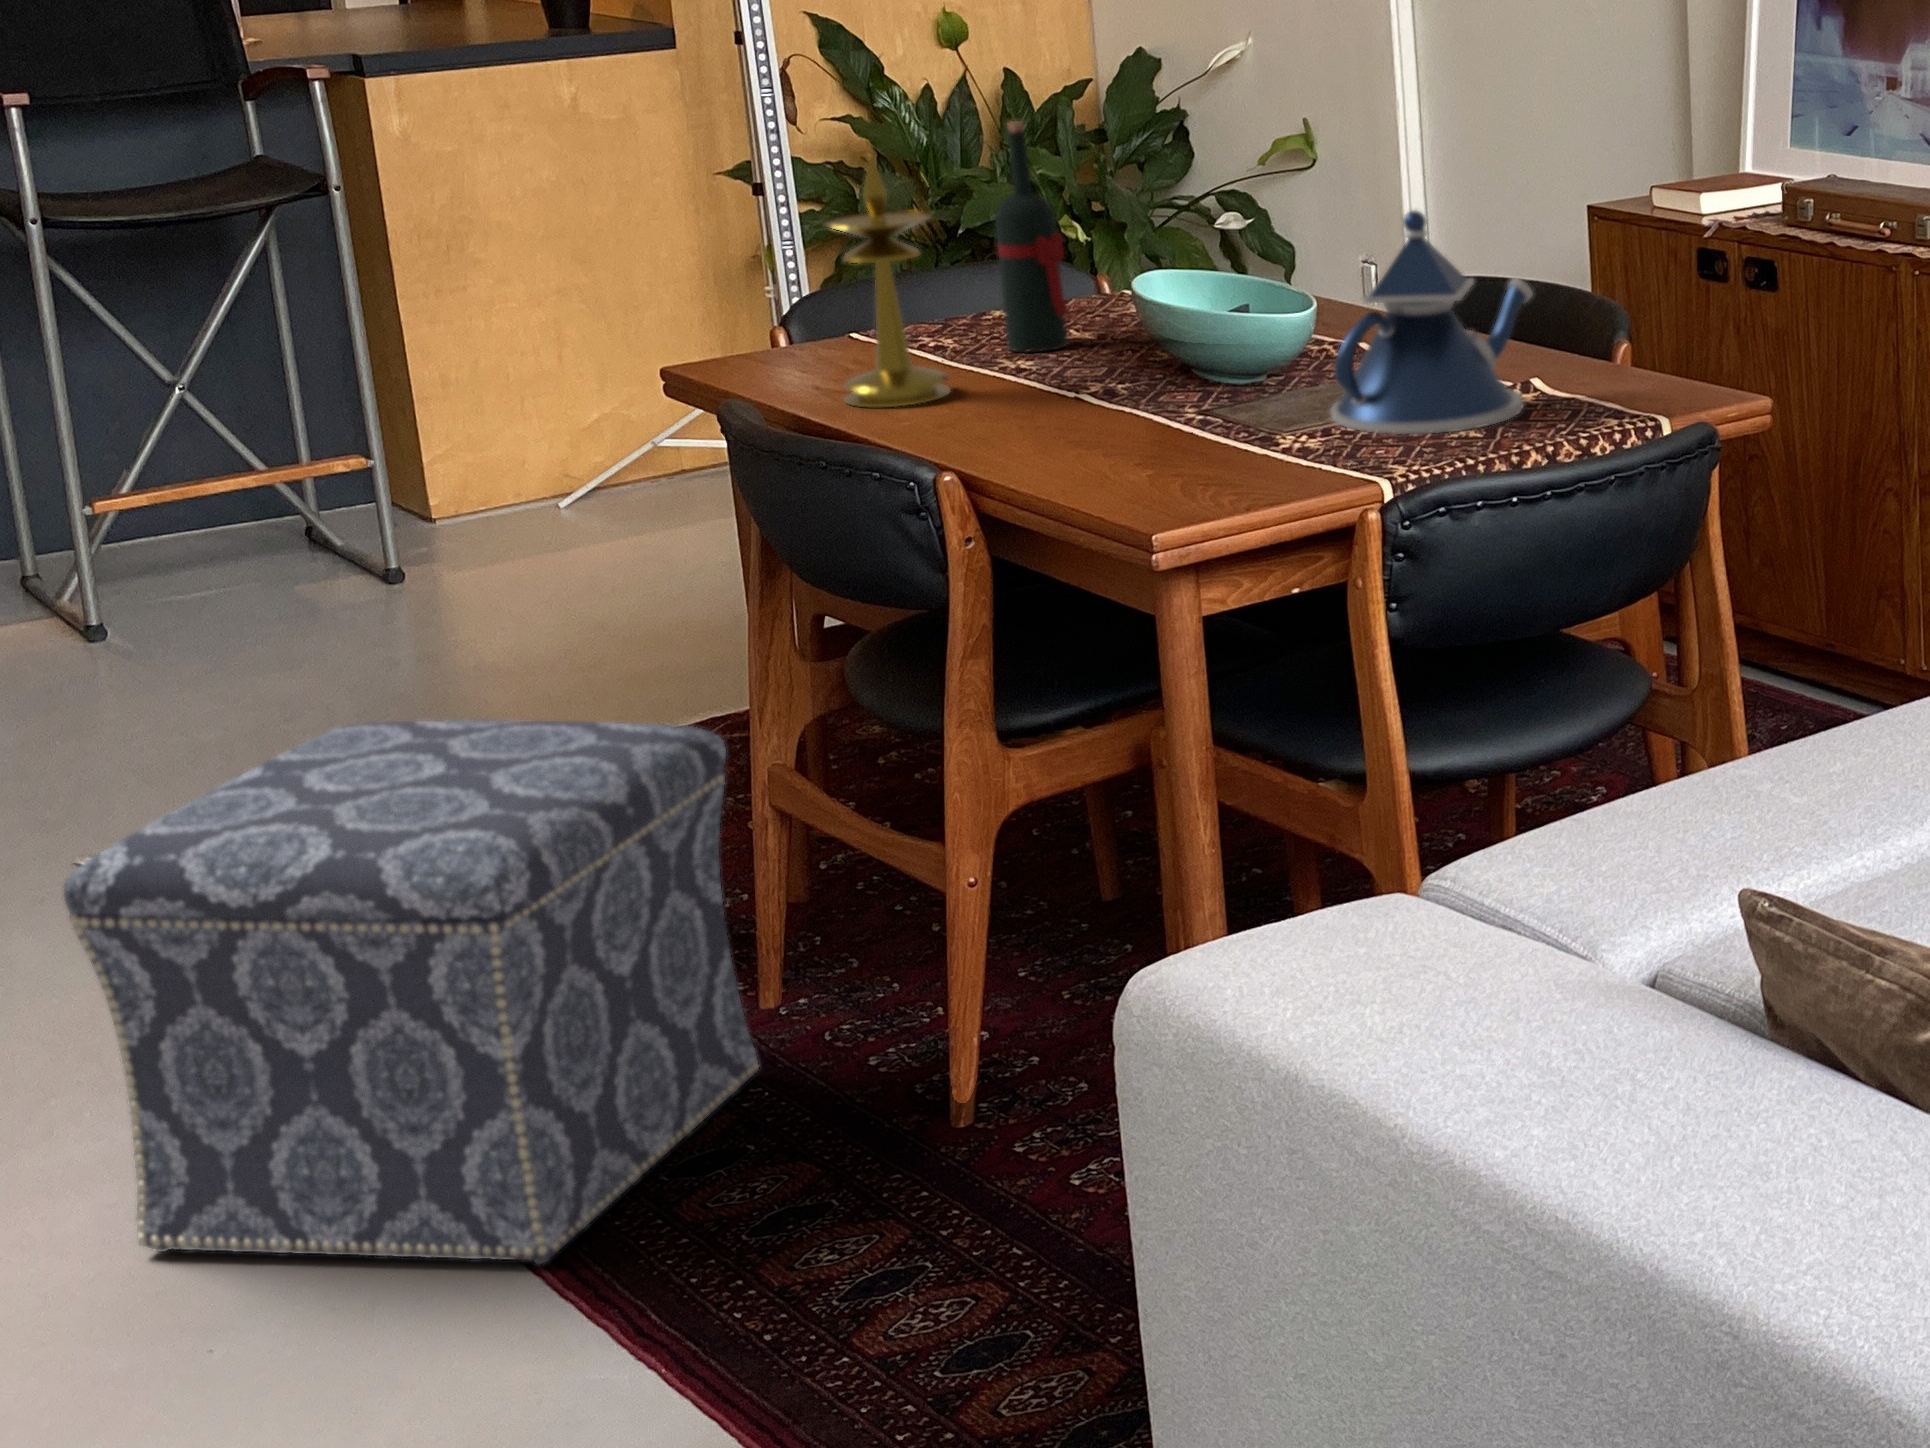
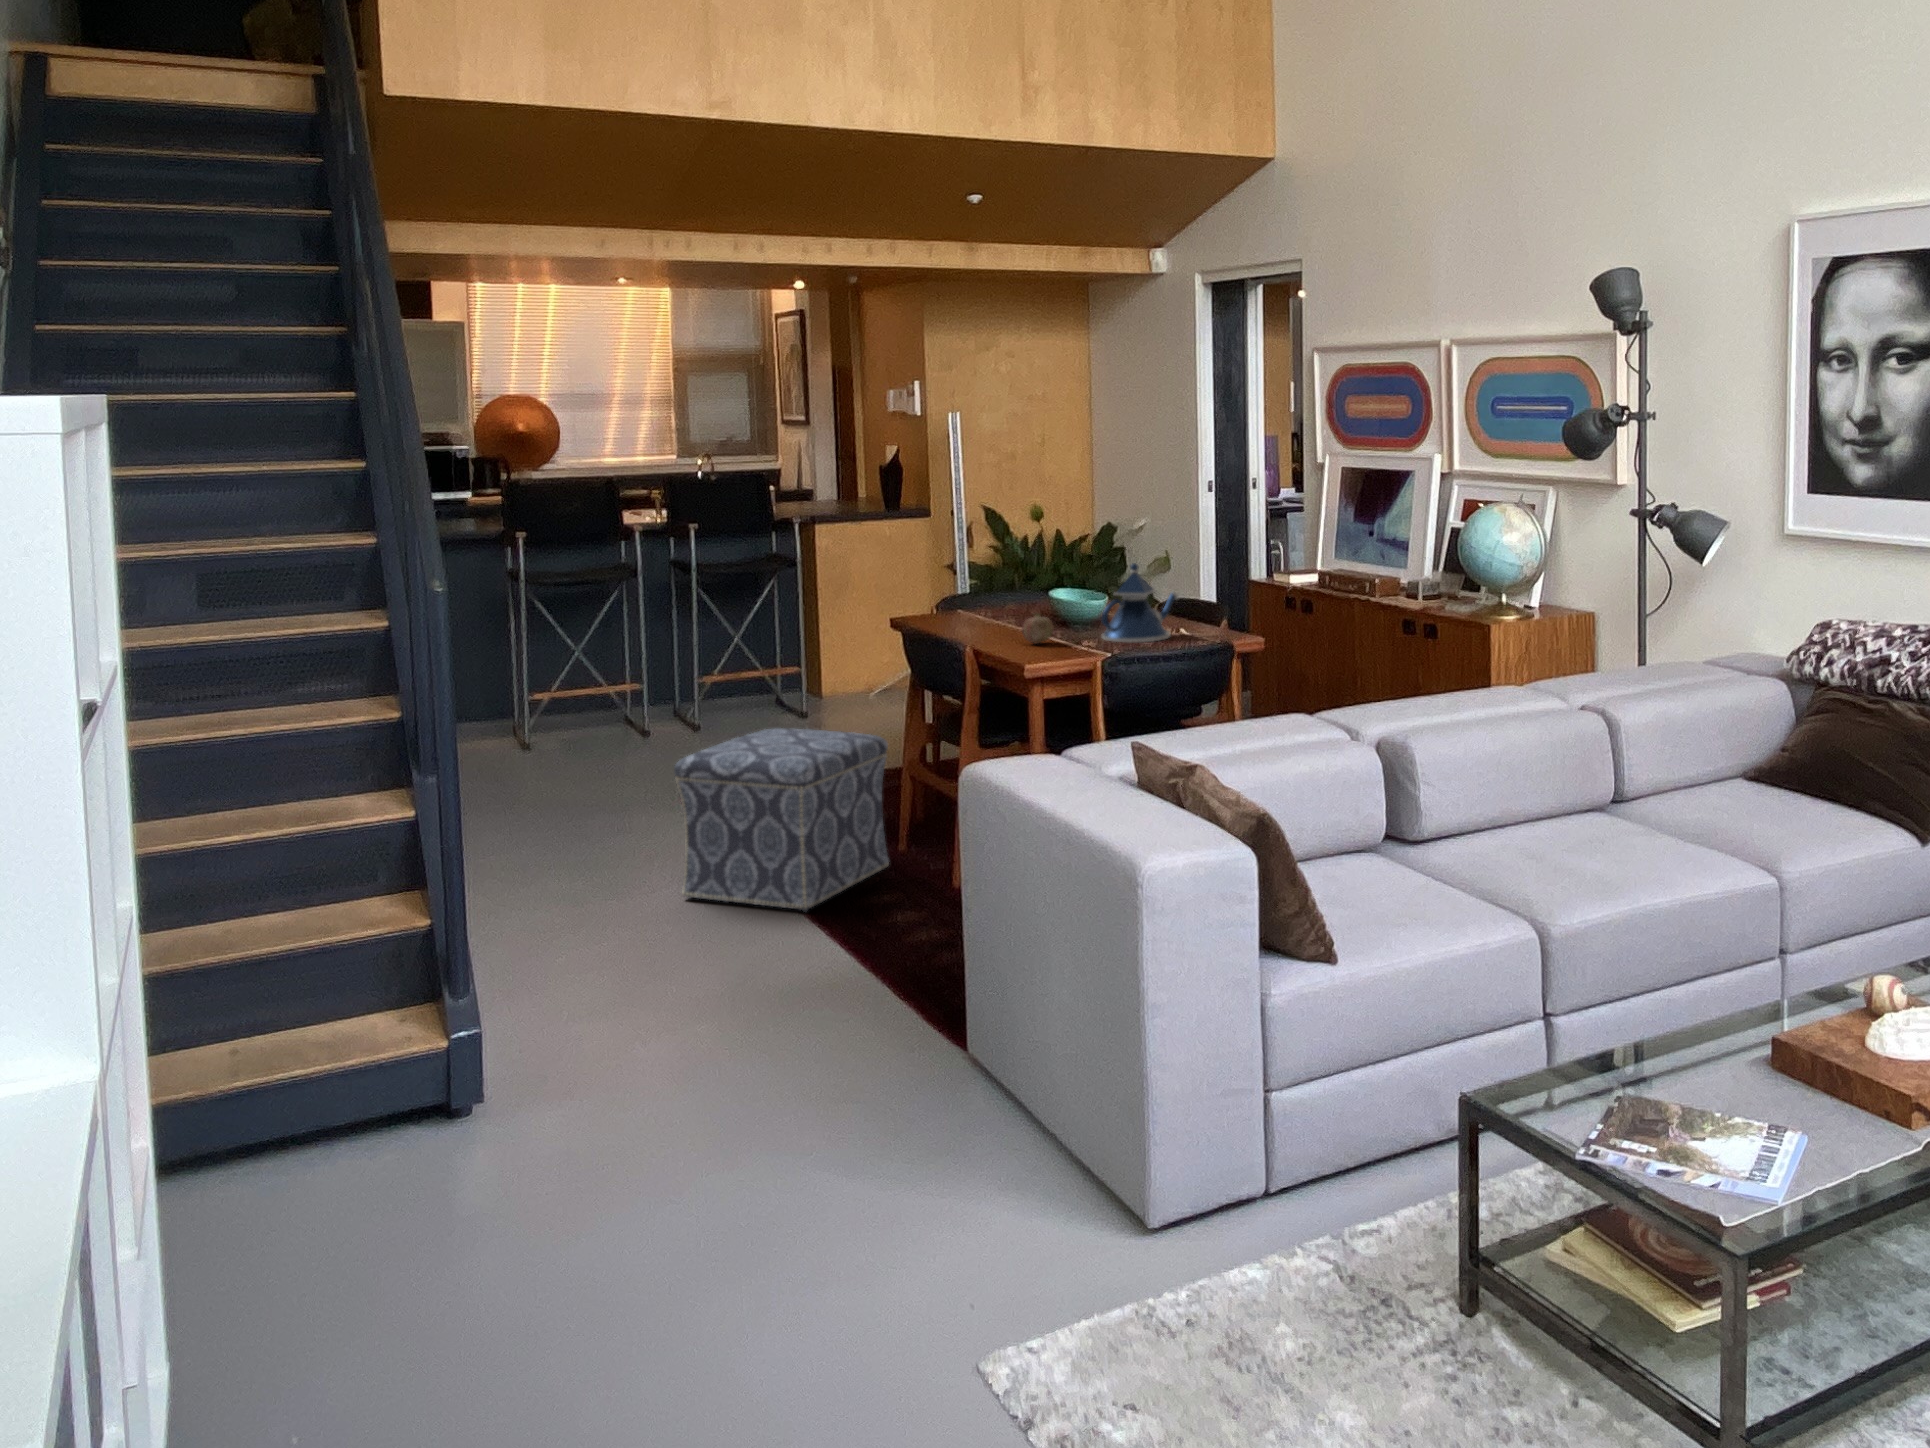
wine bottle: present [995,121,1068,352] -> none [1003,532,1026,616]
candlestick: present [824,155,950,407] -> none [939,539,977,628]
fruit: none [1116,365,1208,455] -> present [1022,614,1054,644]

